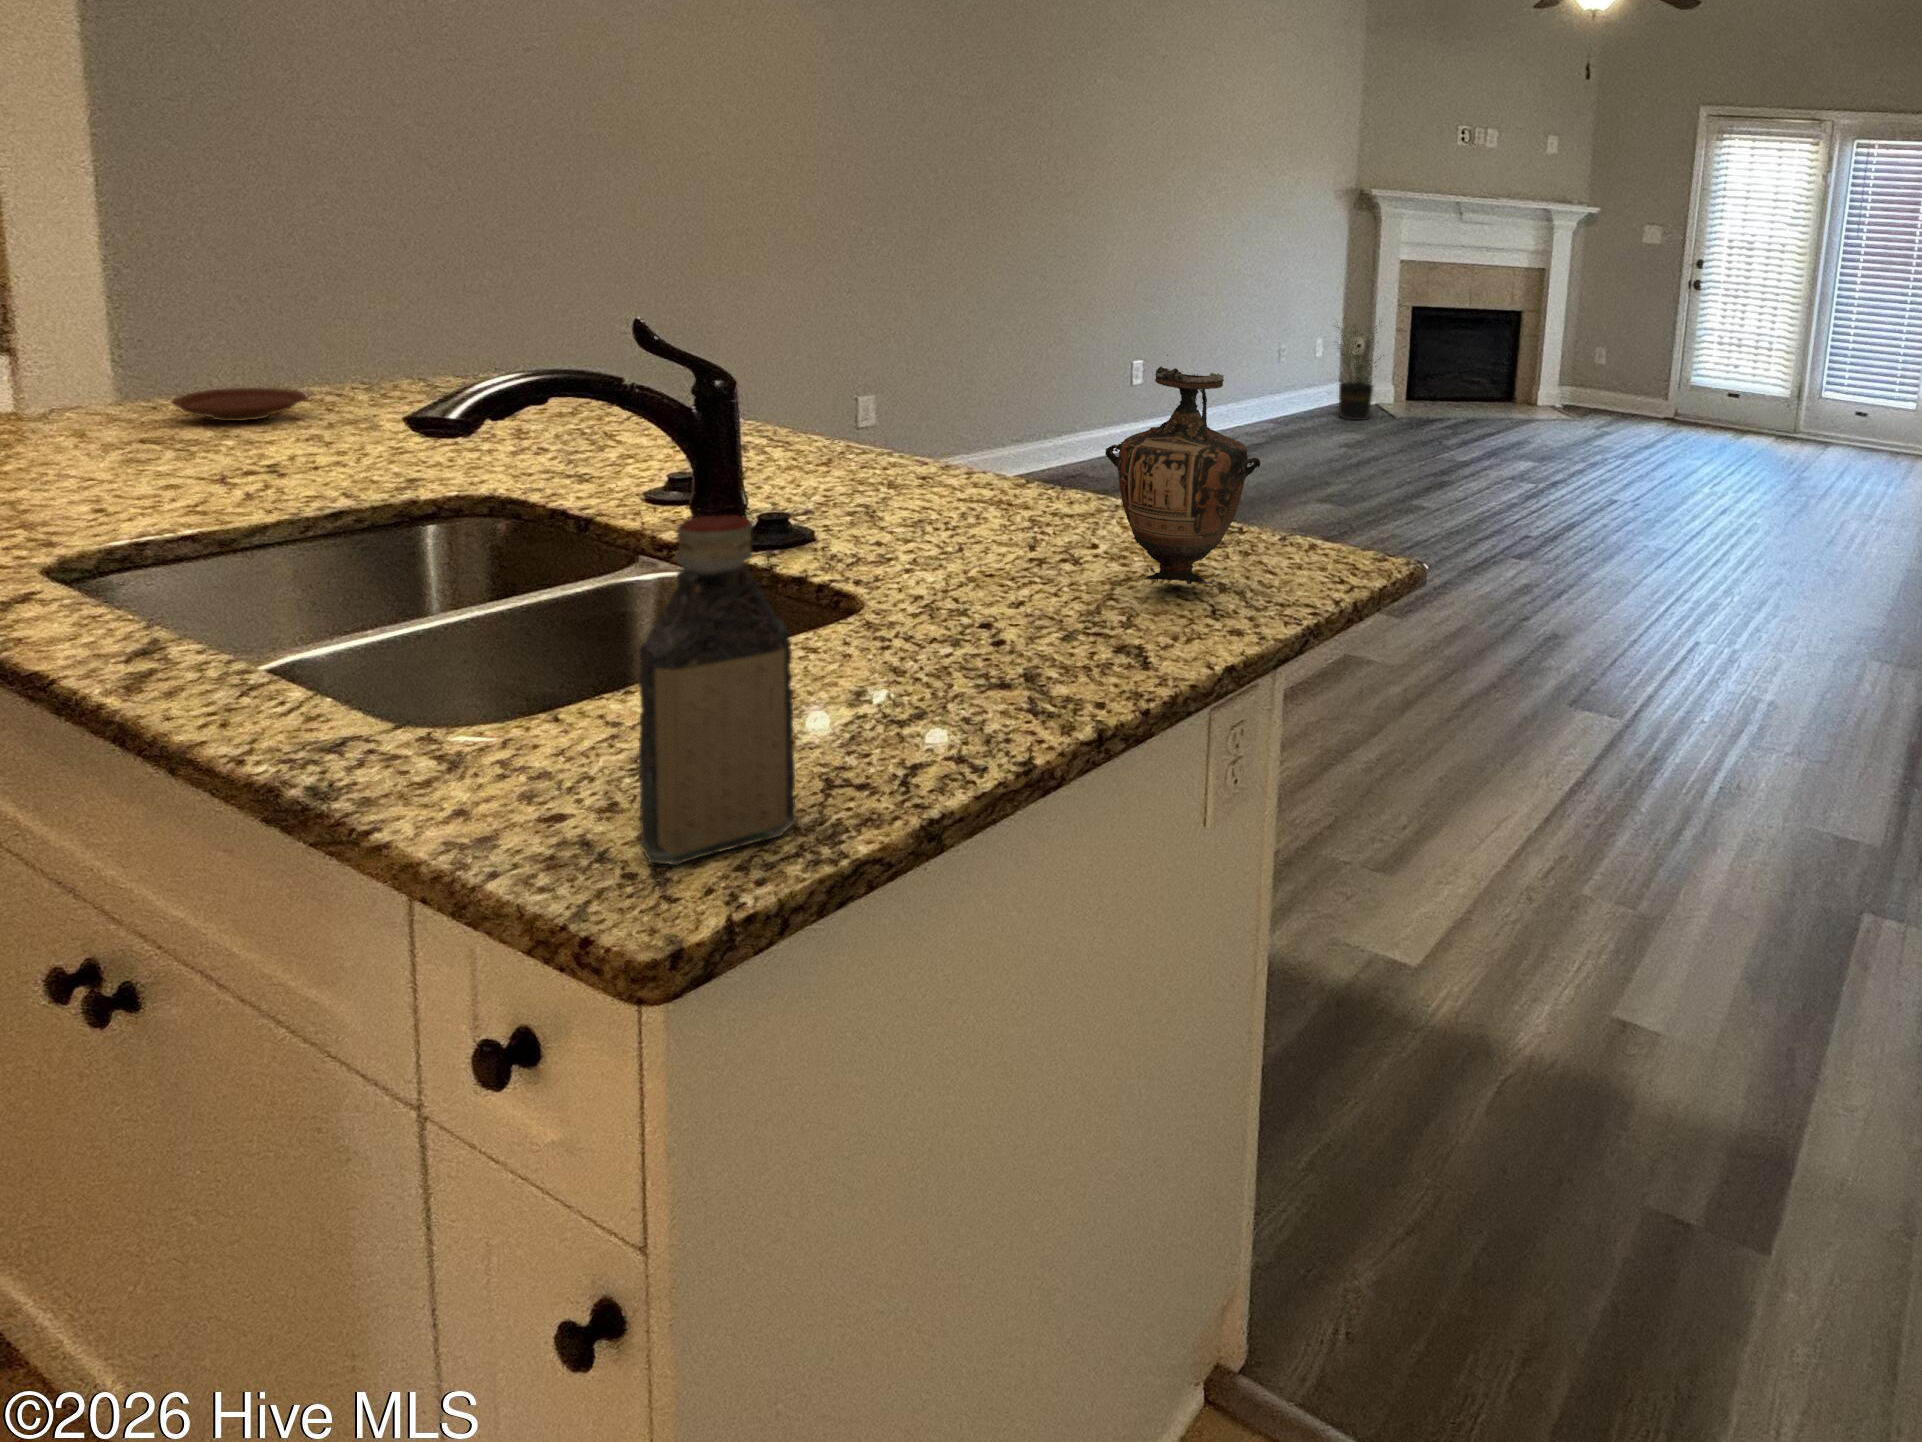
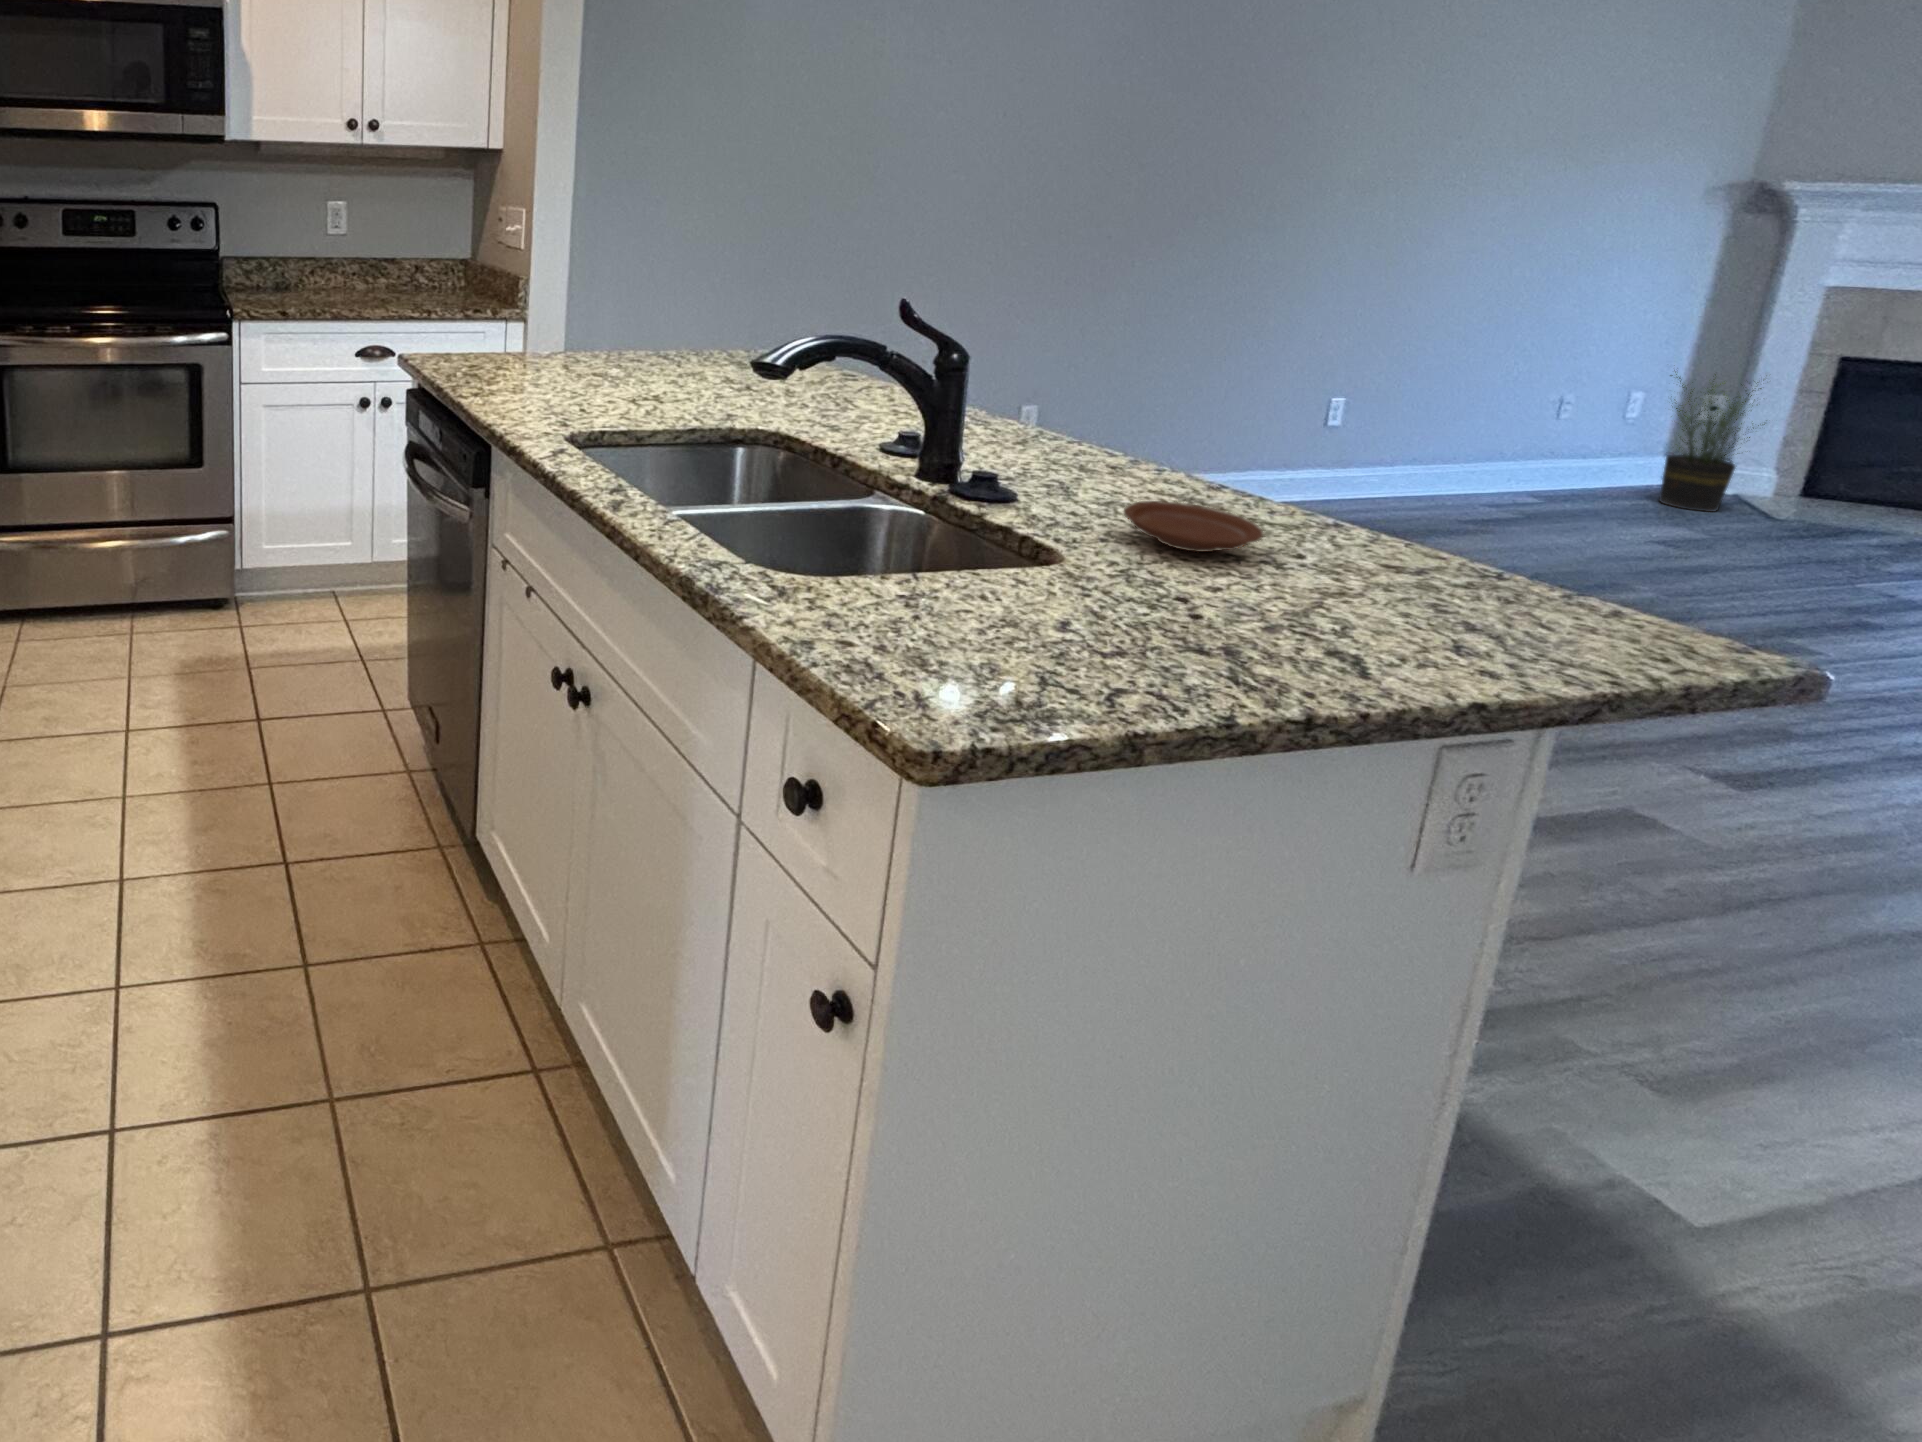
vase: present [1105,355,1260,584] -> none [1316,352,1558,621]
plate: present [172,388,306,421] -> present [1124,501,1263,552]
bottle: present [639,515,796,865] -> none [907,436,1040,703]

